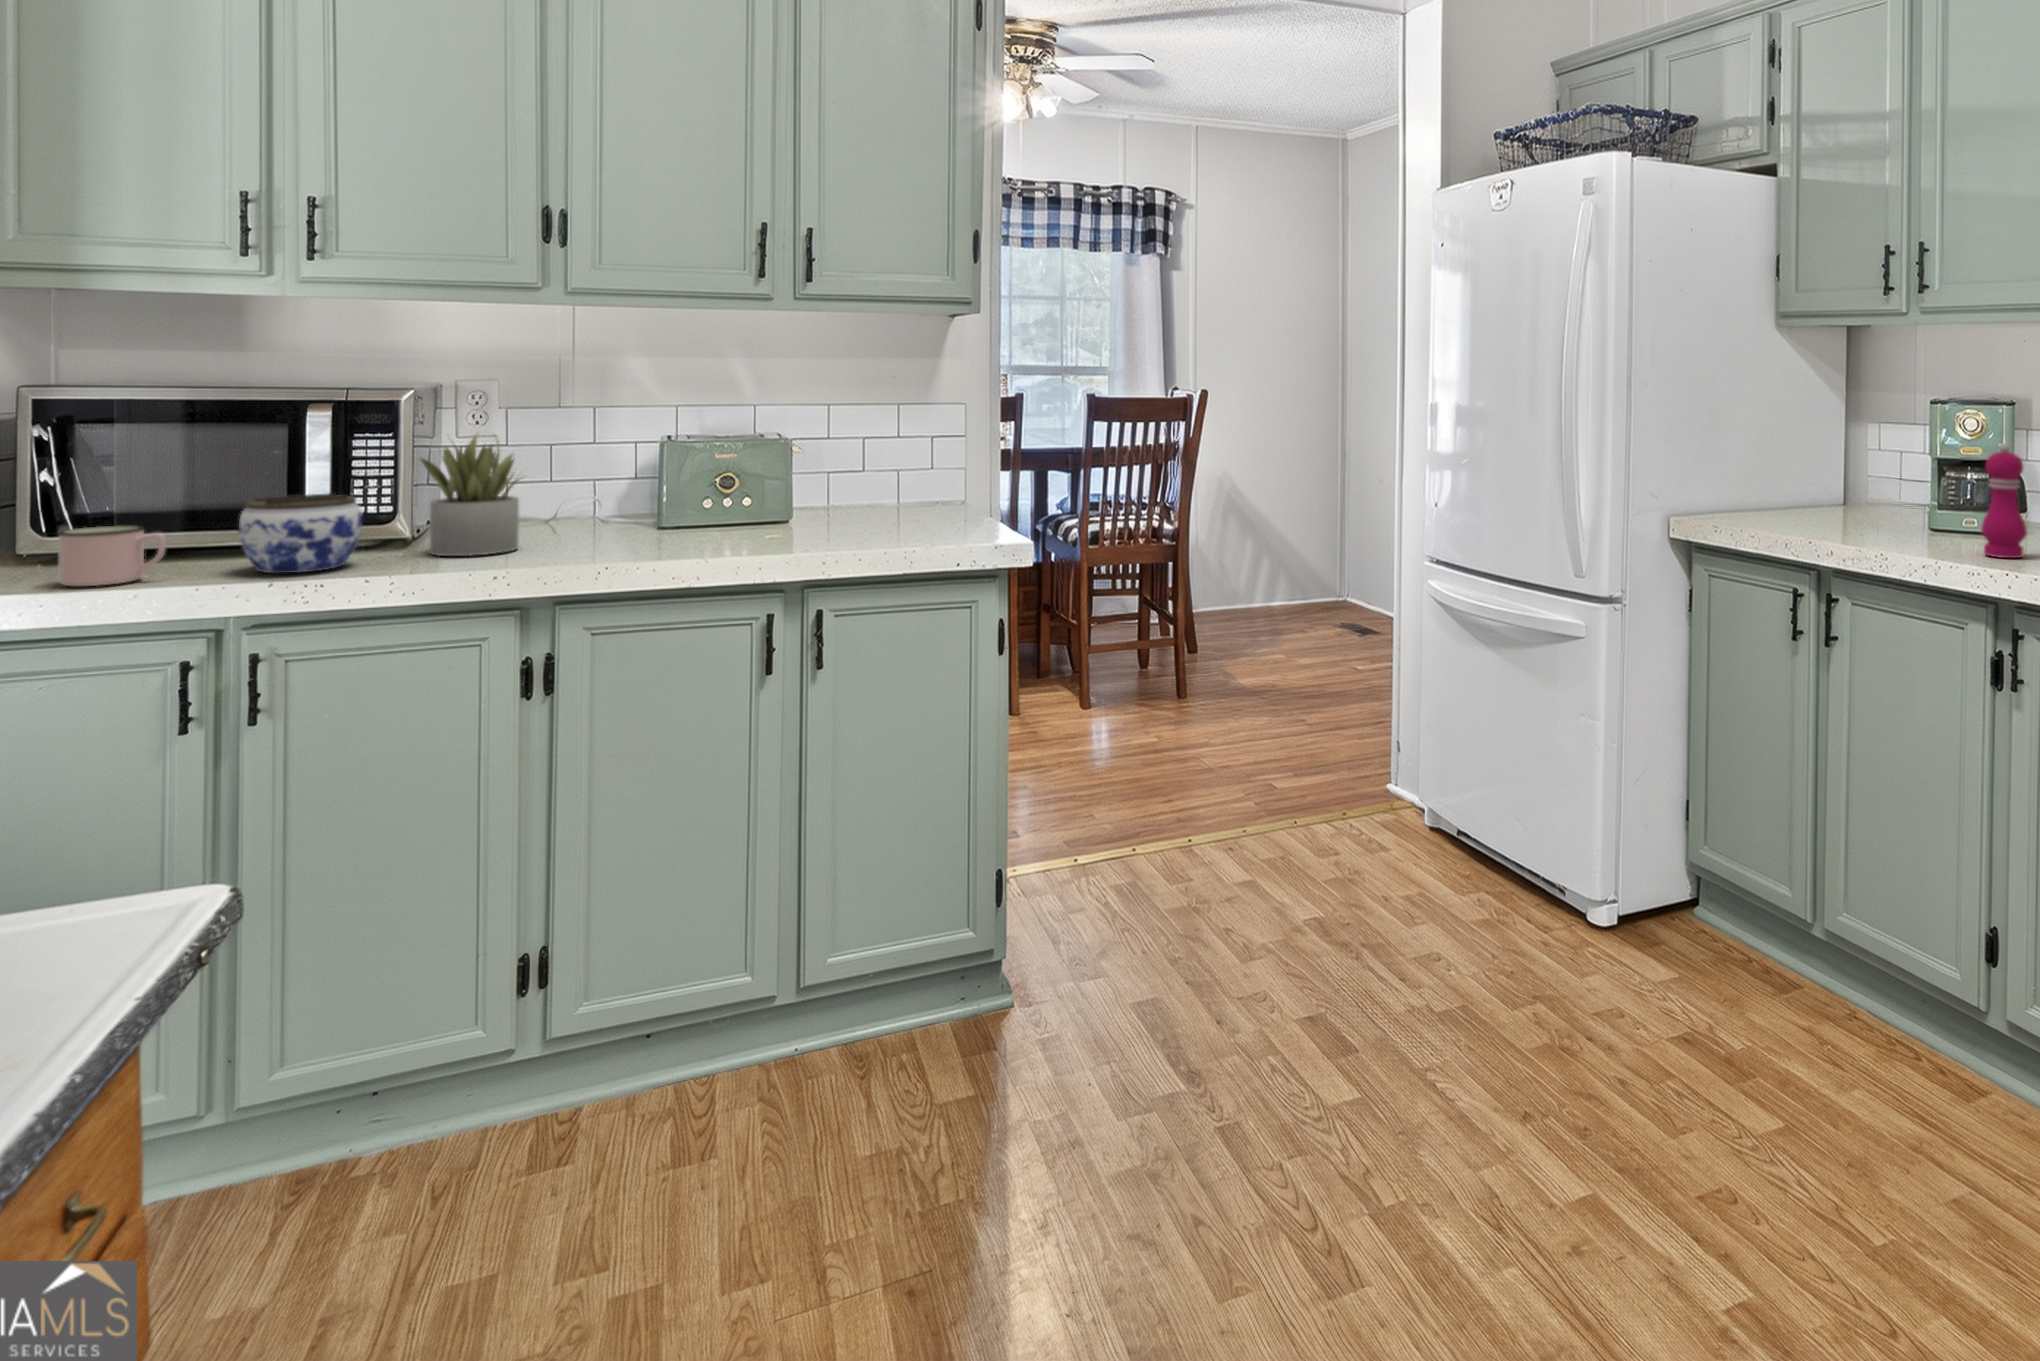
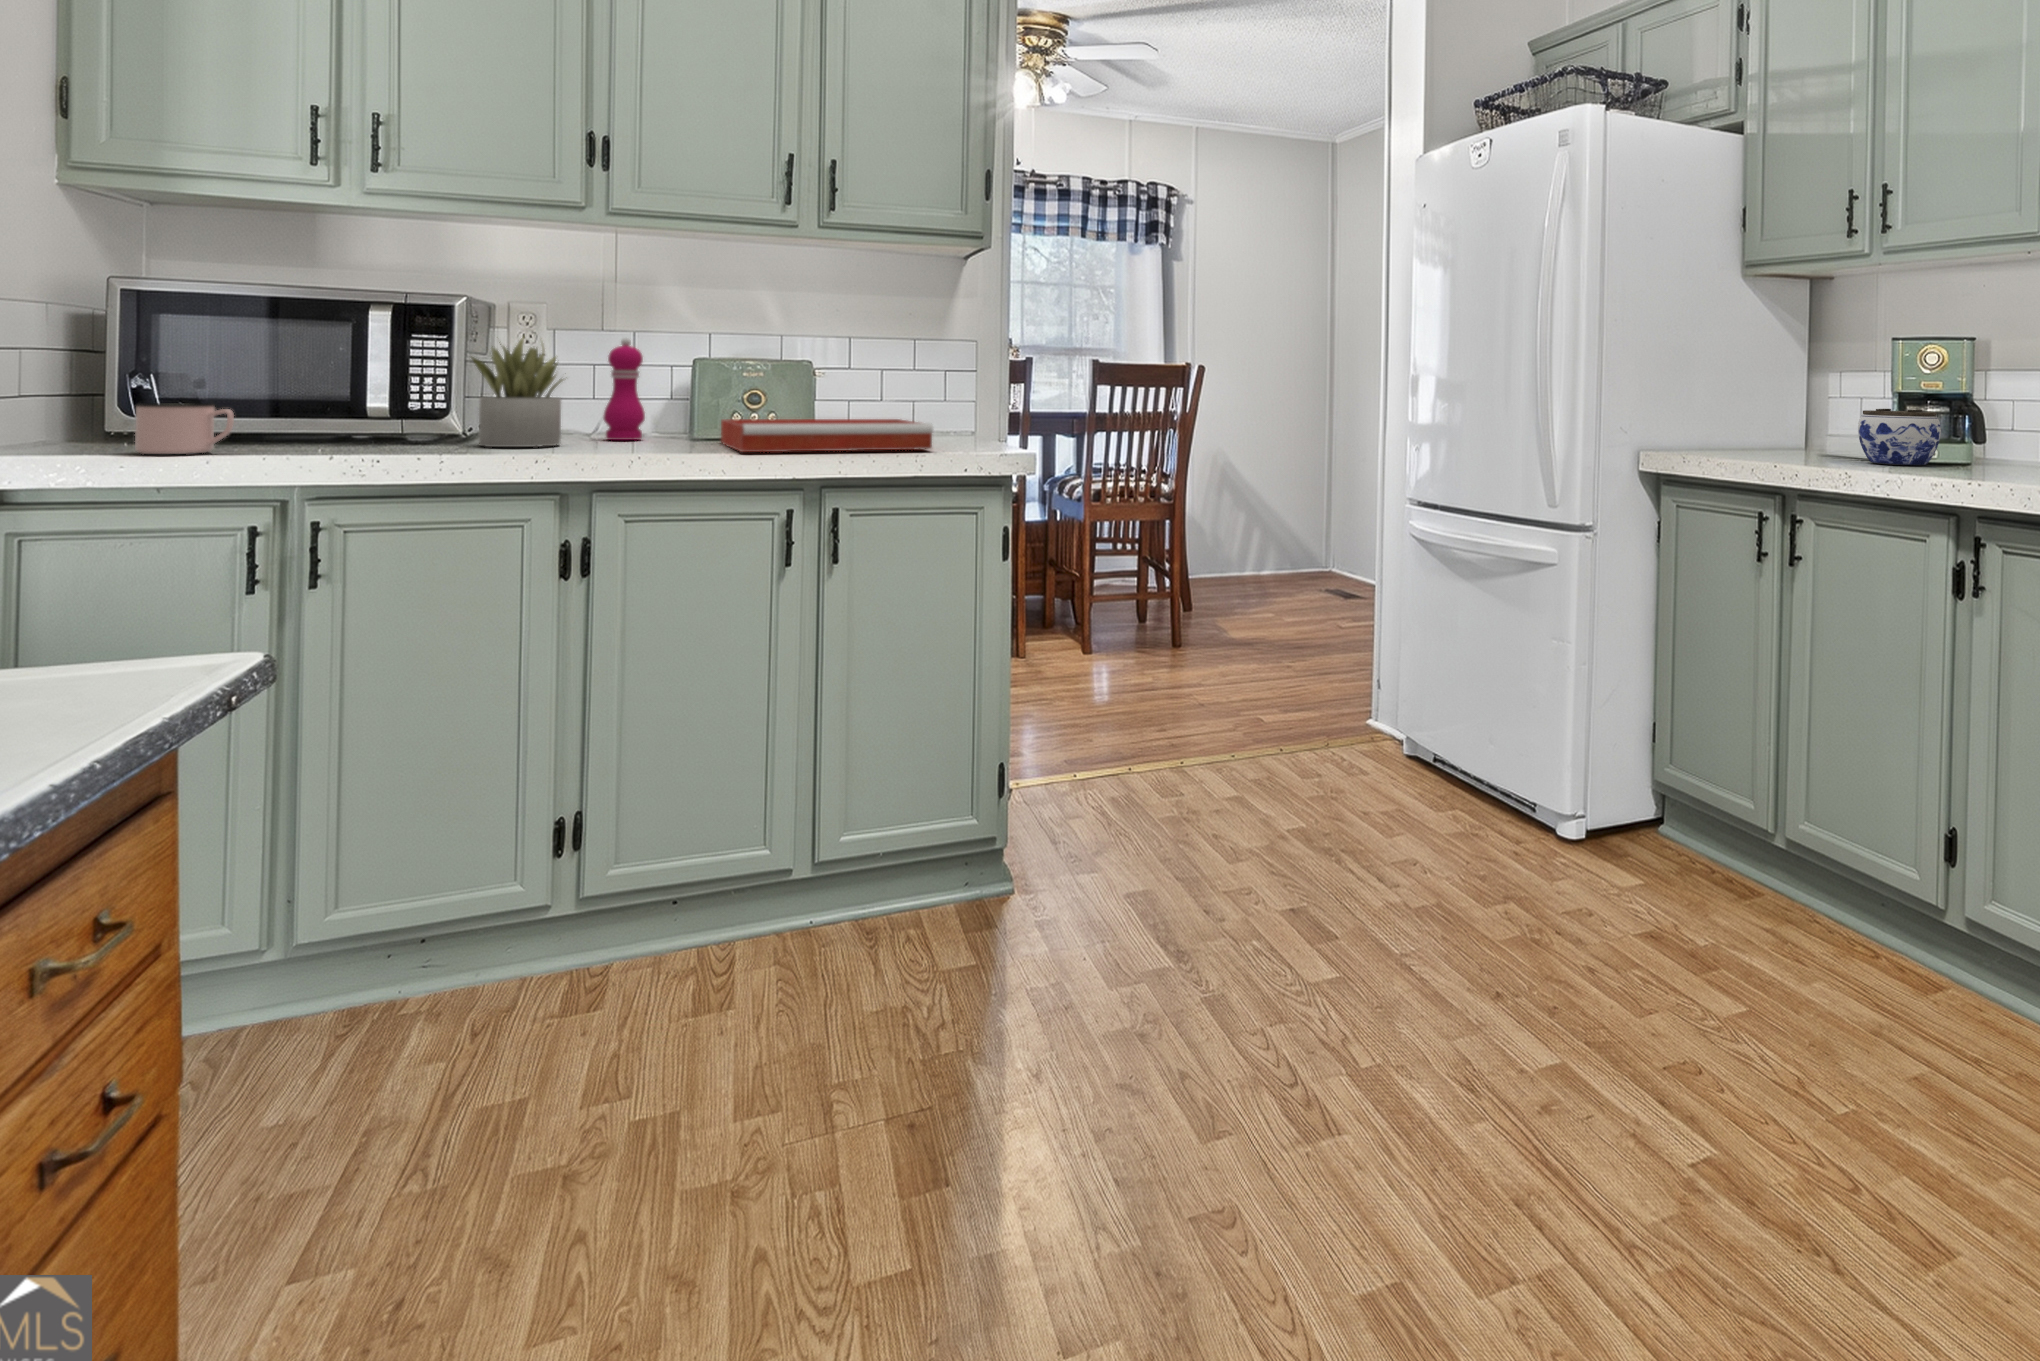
pepper mill: present [1981,443,2027,558] -> present [603,338,645,440]
jar: present [239,493,362,573] -> present [1858,409,1941,465]
tray: none [691,500,921,555] -> present [721,419,933,452]

